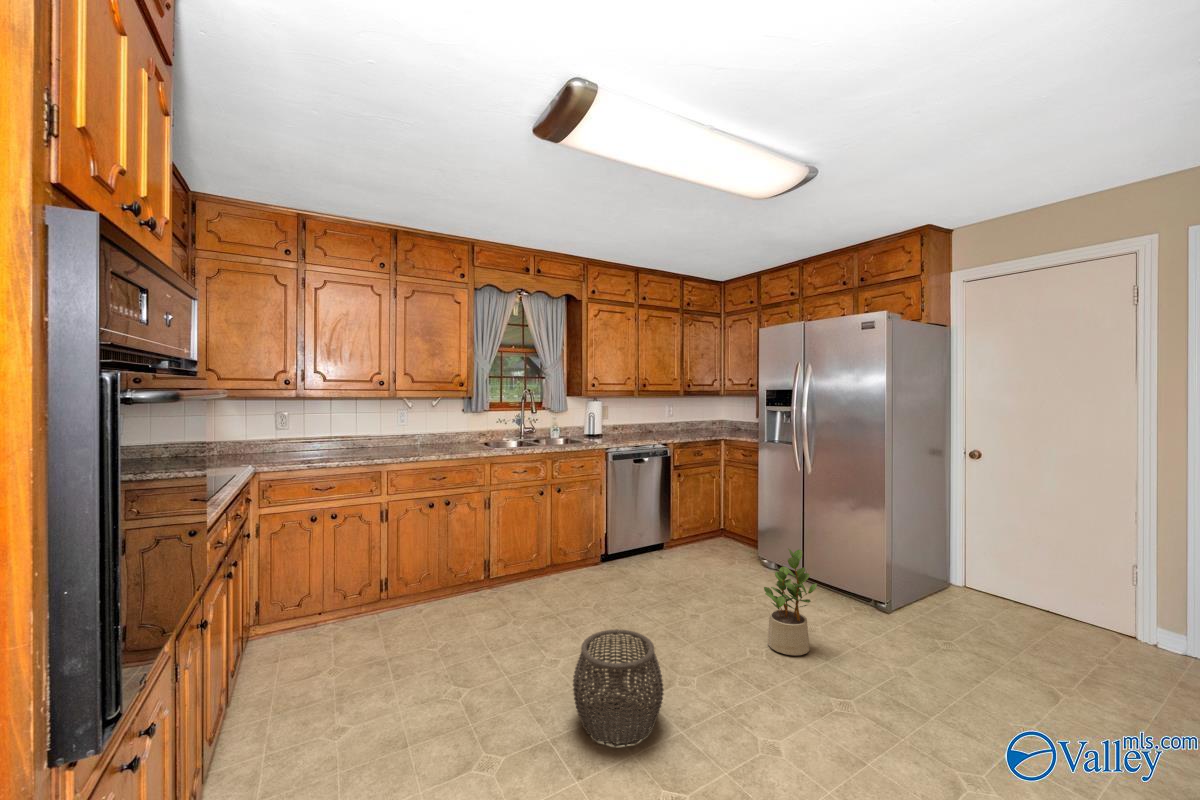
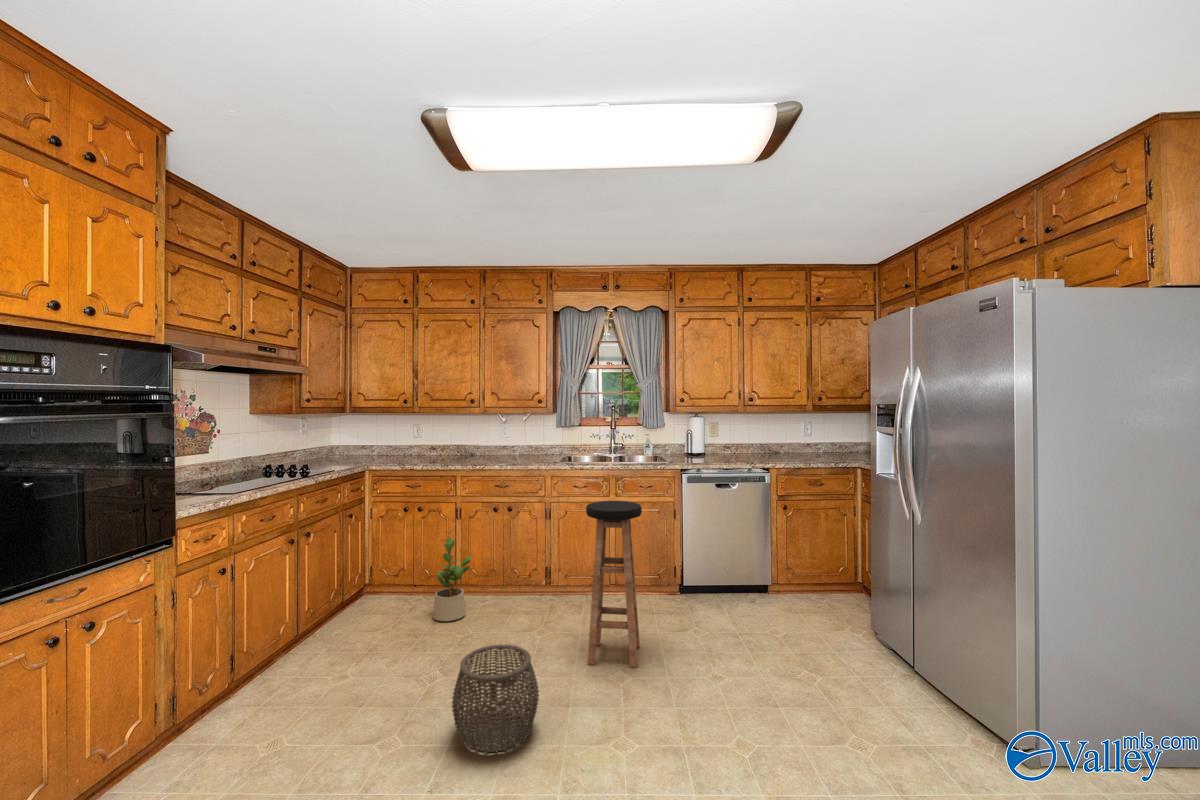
bar stool: none [592,477,654,639] -> present [586,501,642,668]
potted plant: present [764,549,817,655] -> present [433,538,472,621]

